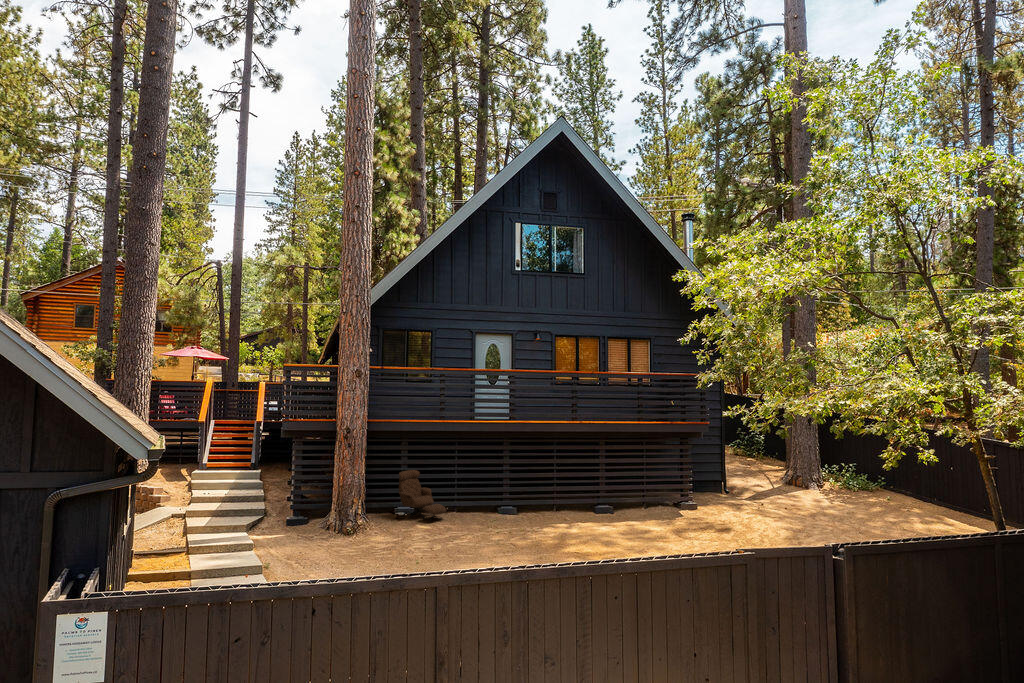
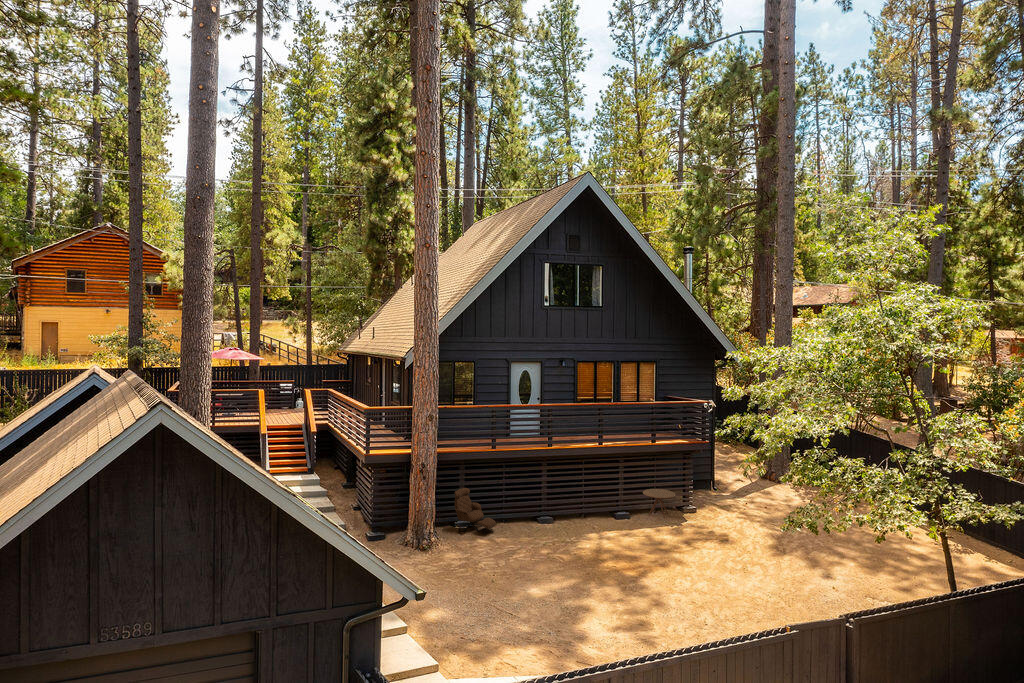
round table: none [629,479,667,511] -> present [643,489,675,518]

